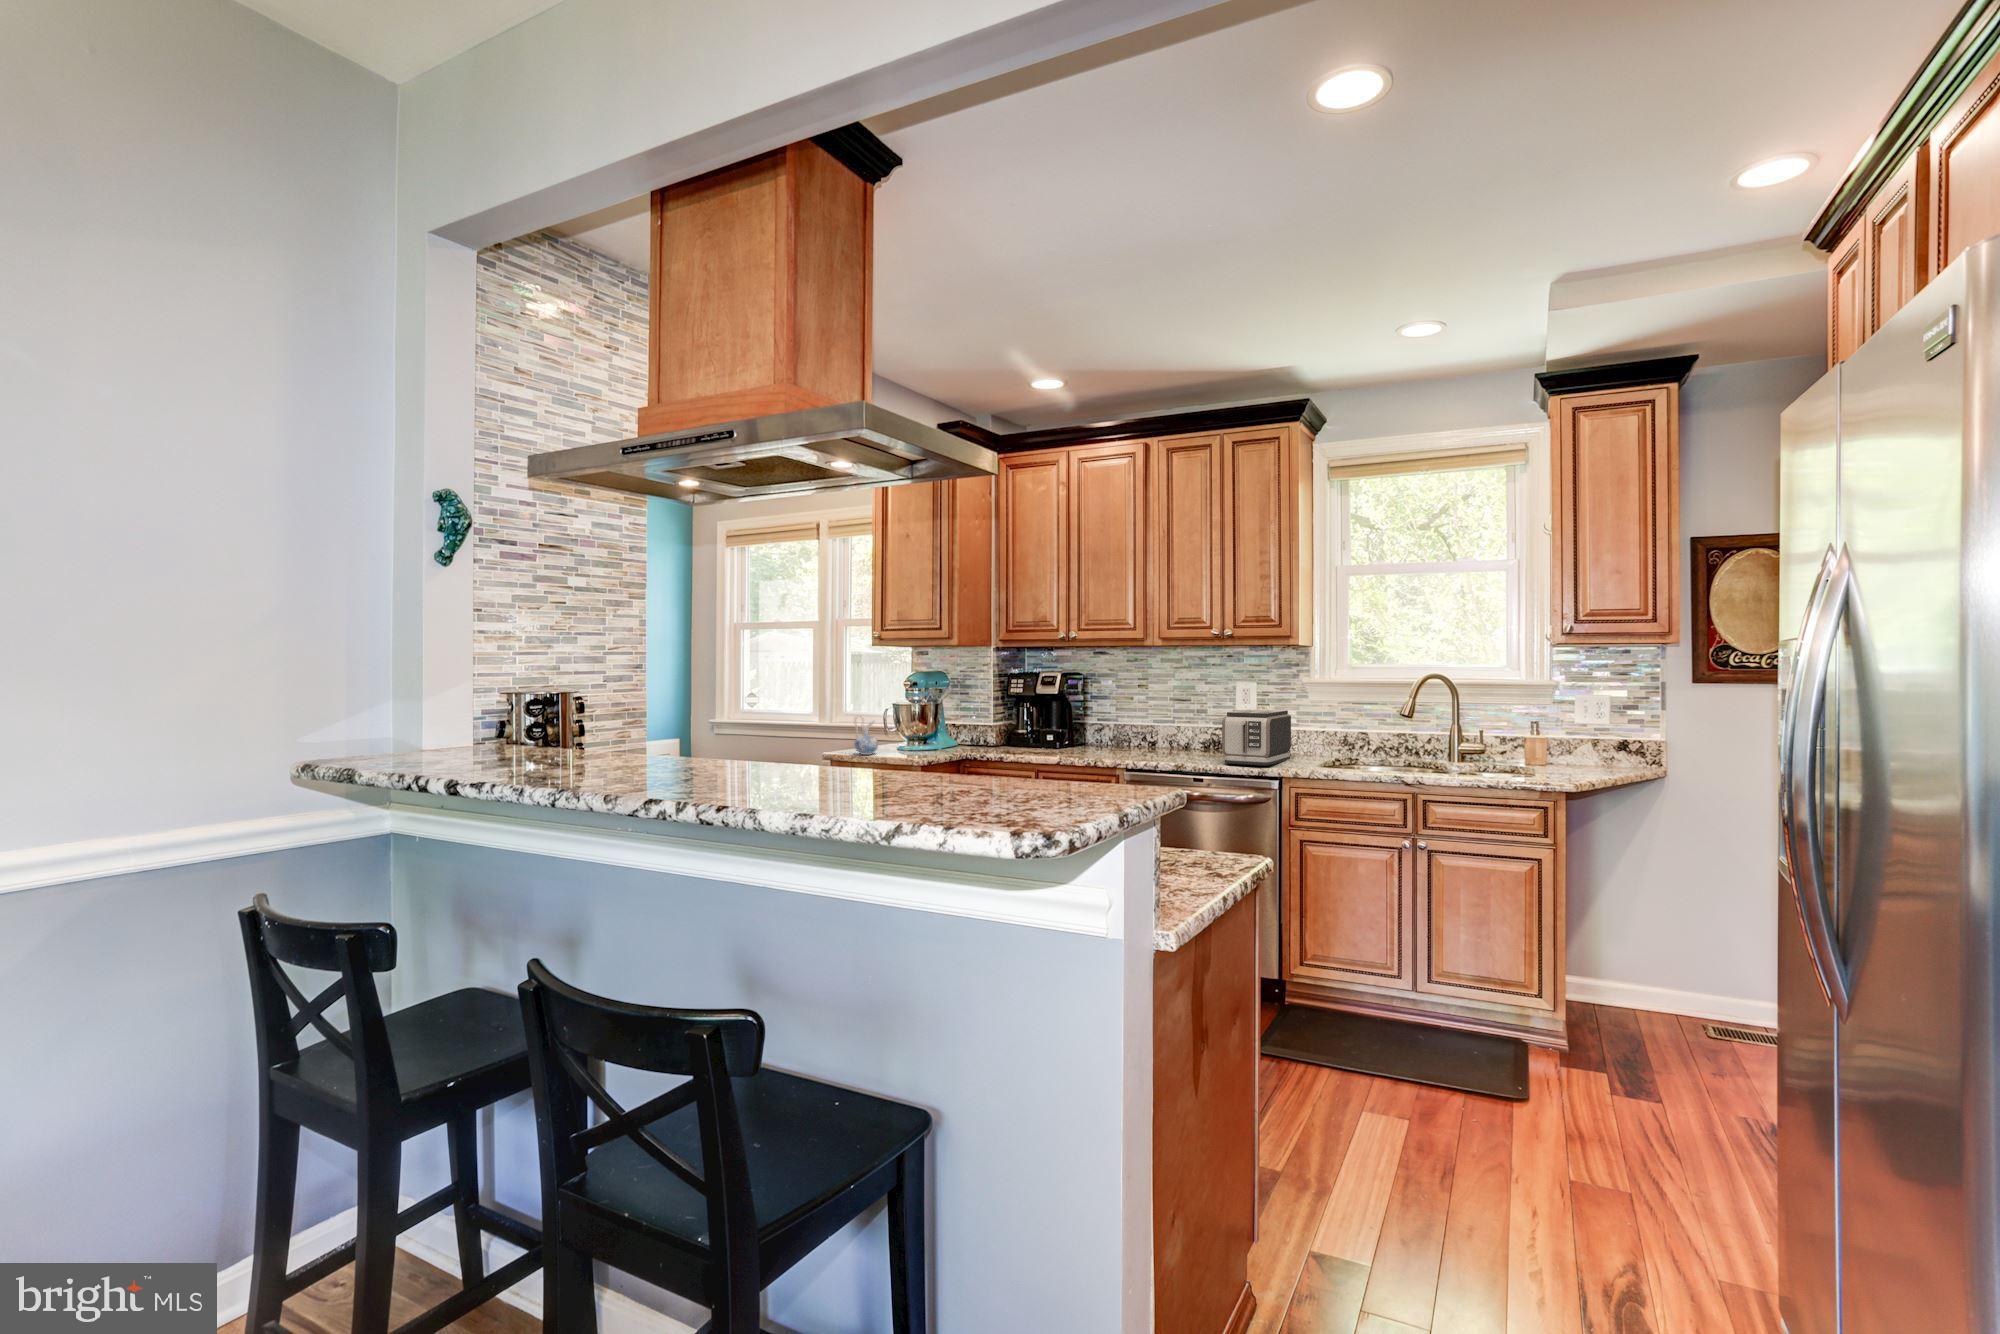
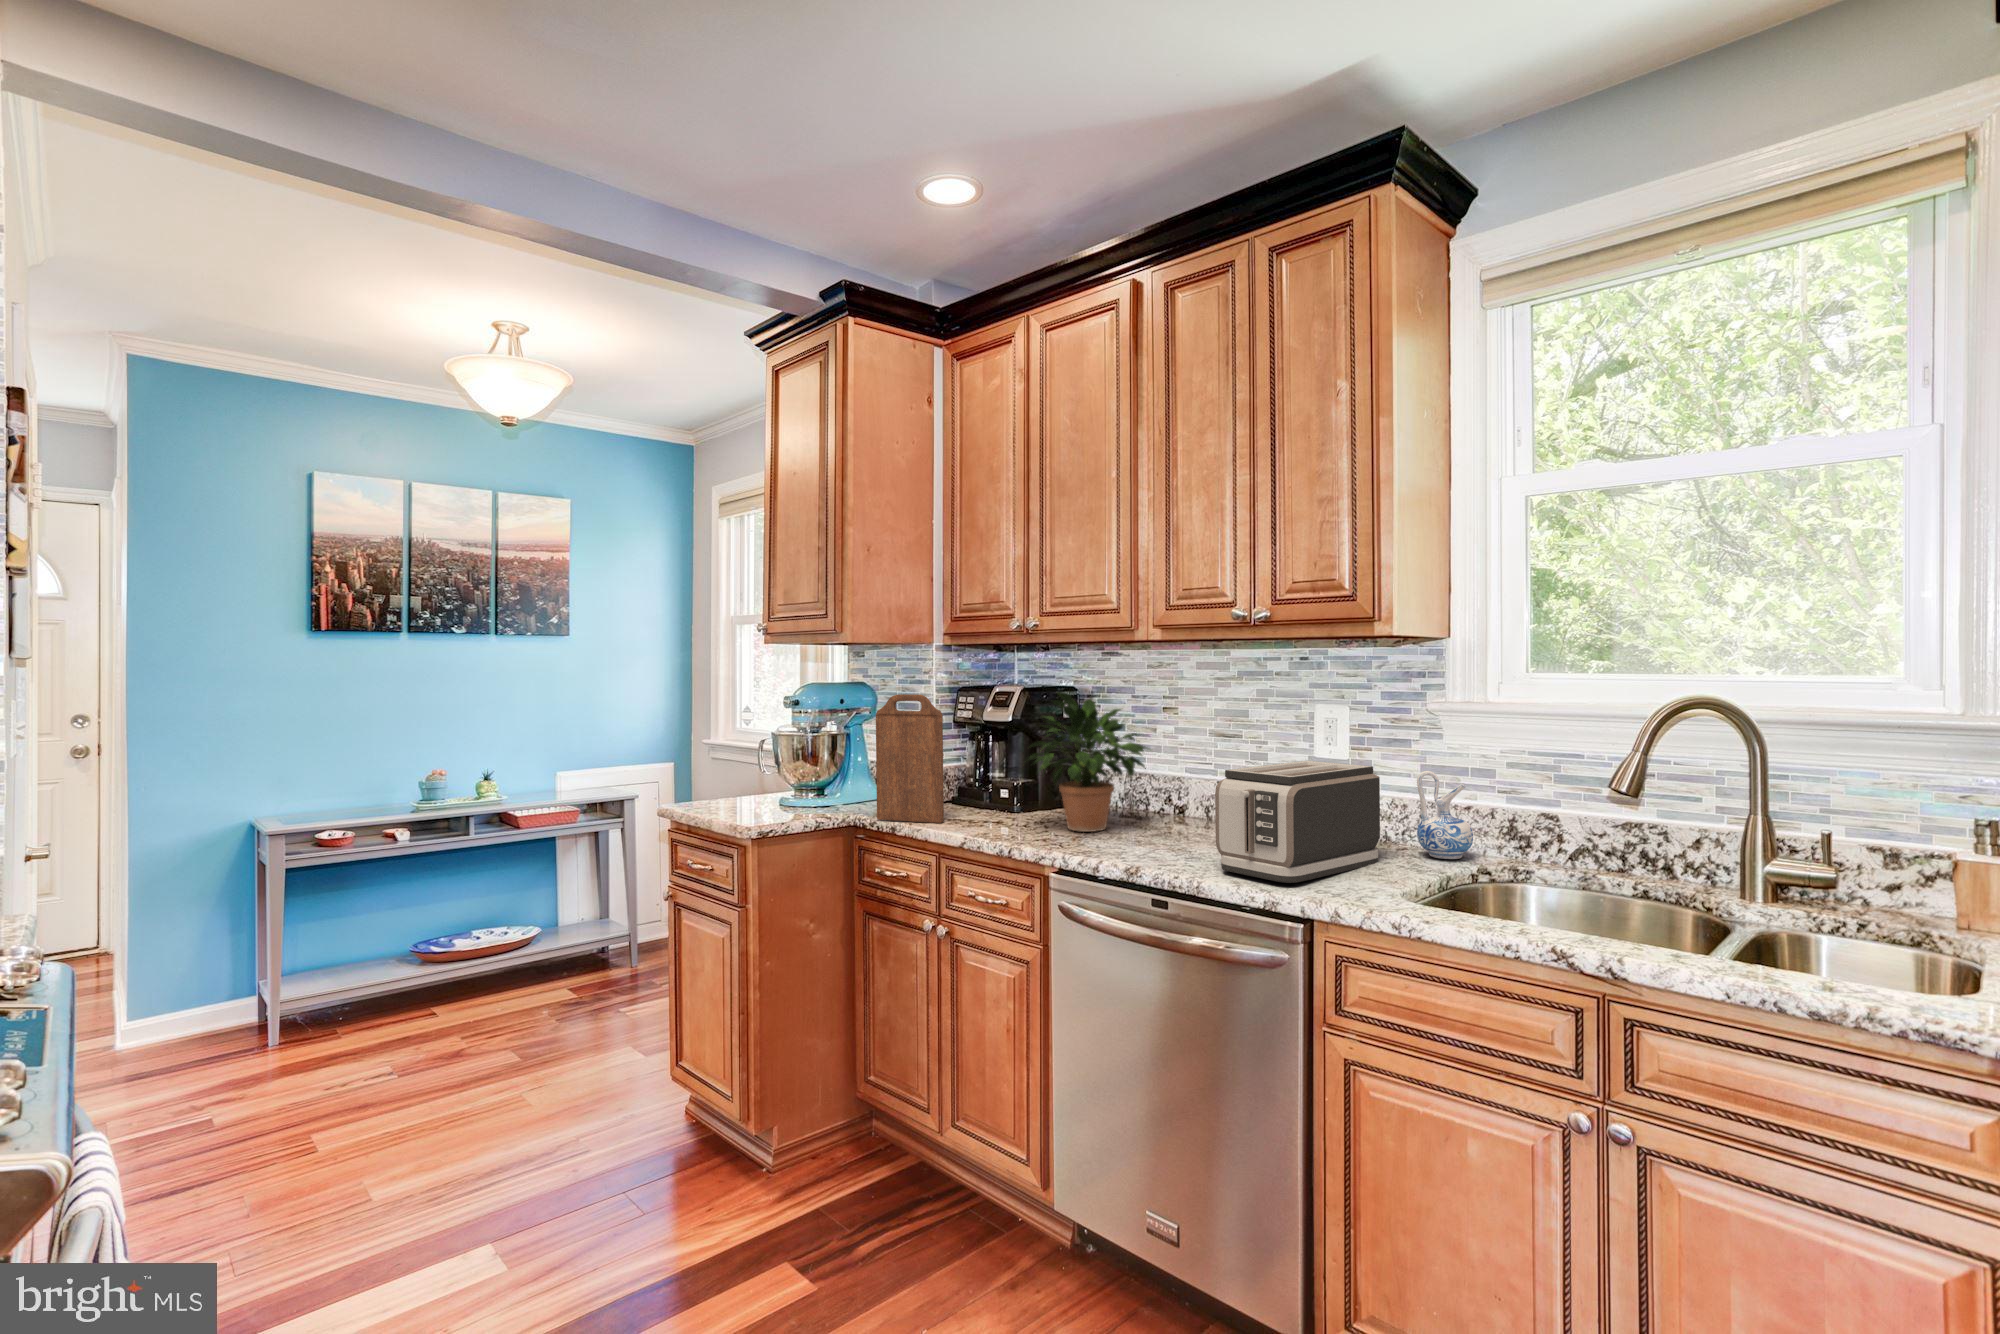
potted plant: none [1078,674,1161,754] -> present [1025,692,1149,832]
cutting board: none [978,676,1024,755] -> present [876,694,944,823]
ceramic pitcher: present [854,715,878,755] -> present [1417,771,1473,859]

